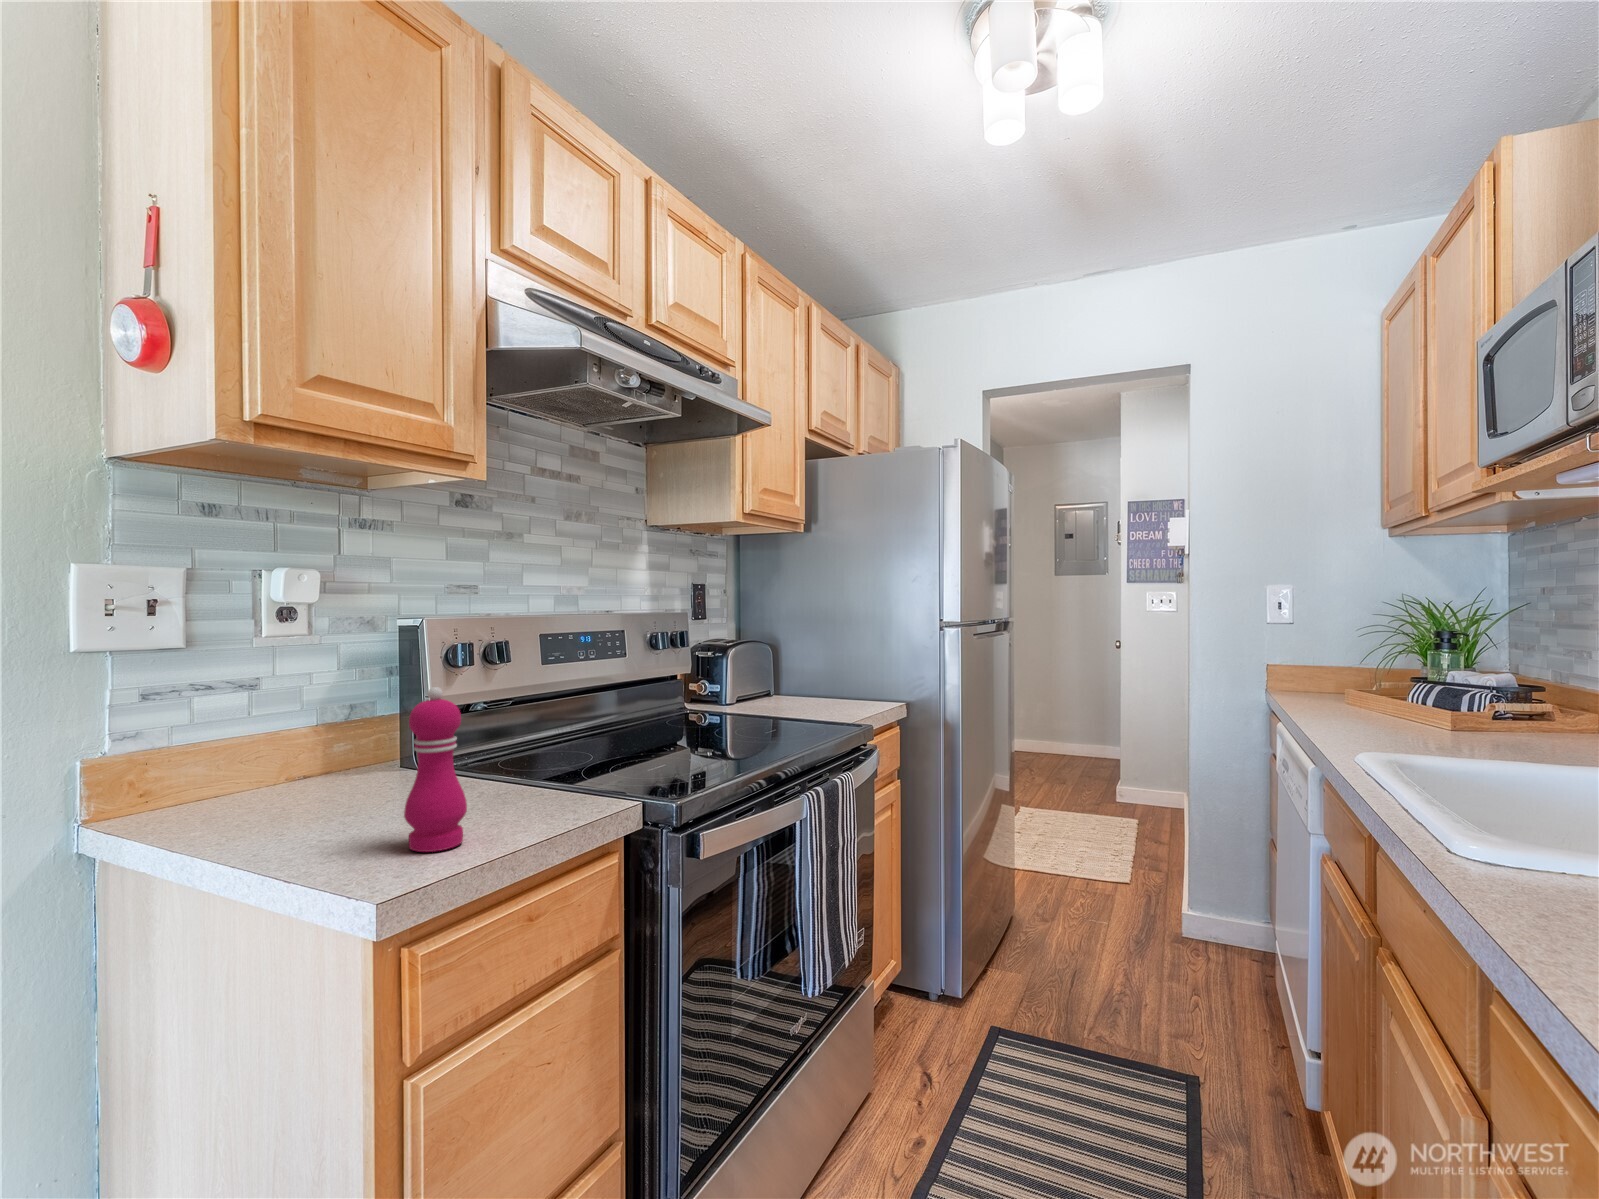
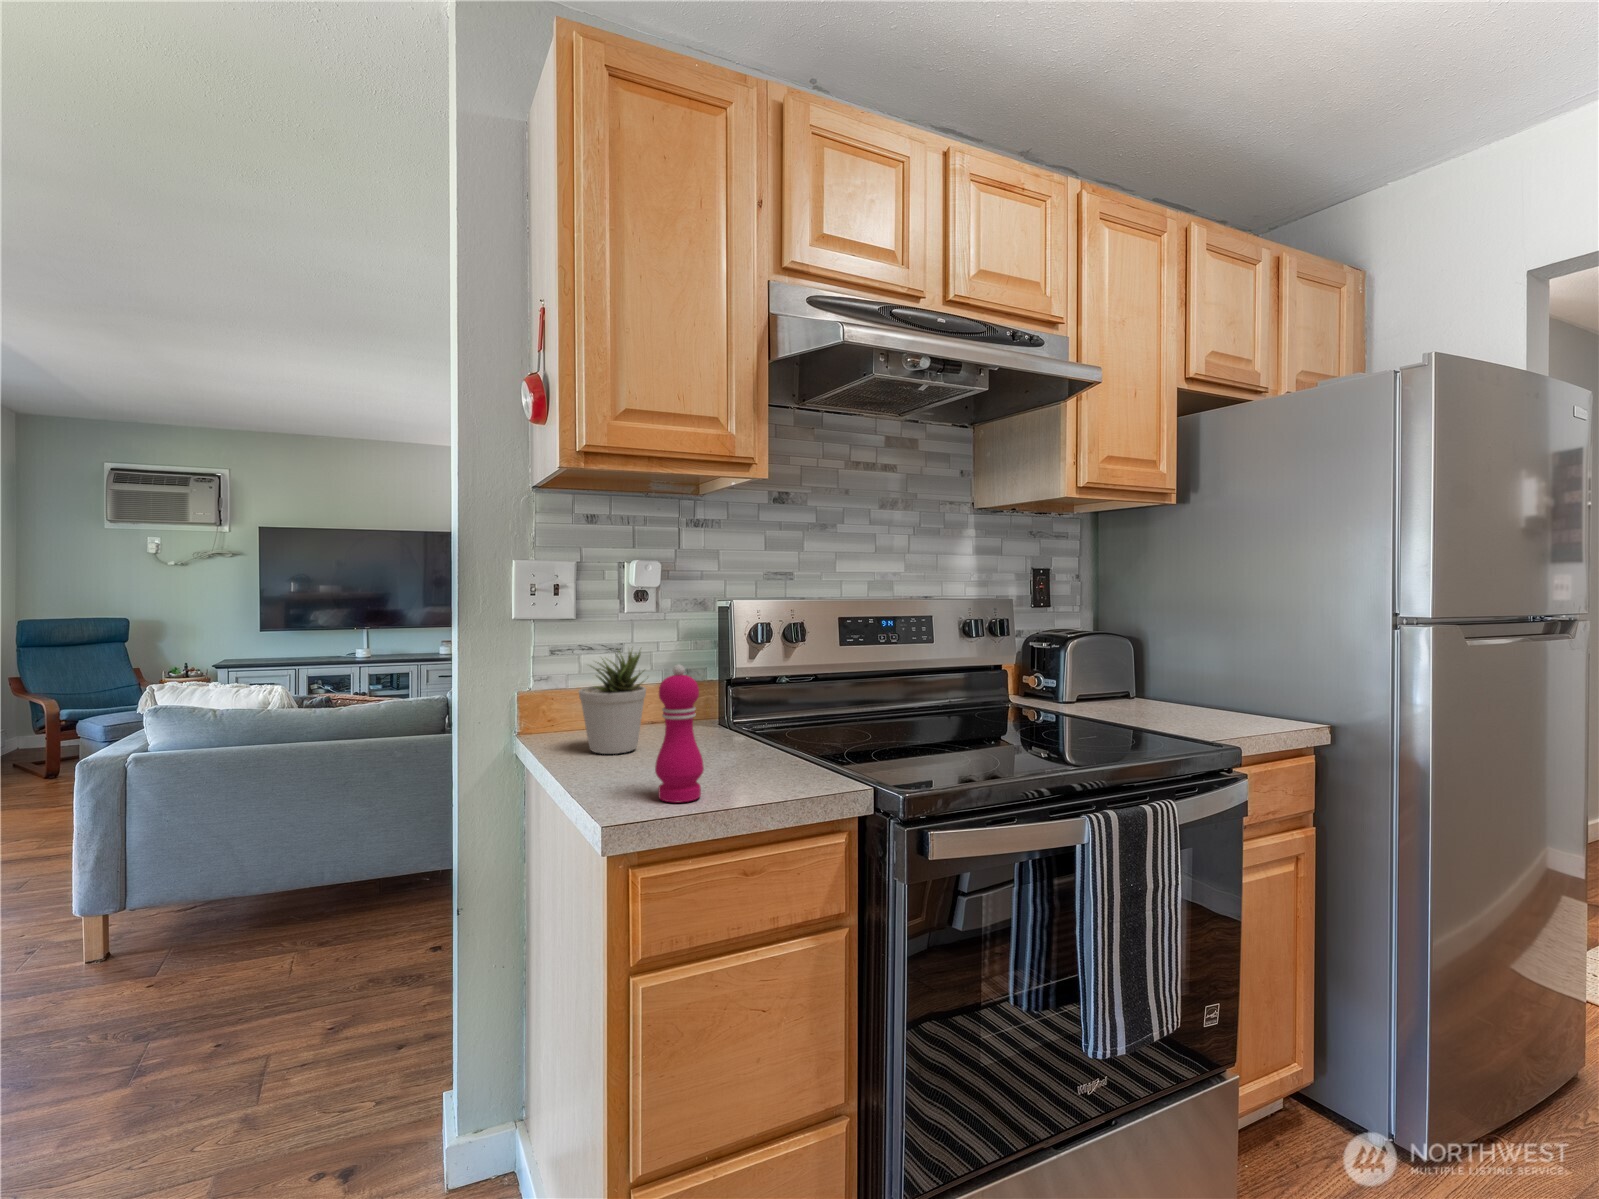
potted plant: none [233,672,337,811] -> present [579,651,646,754]

